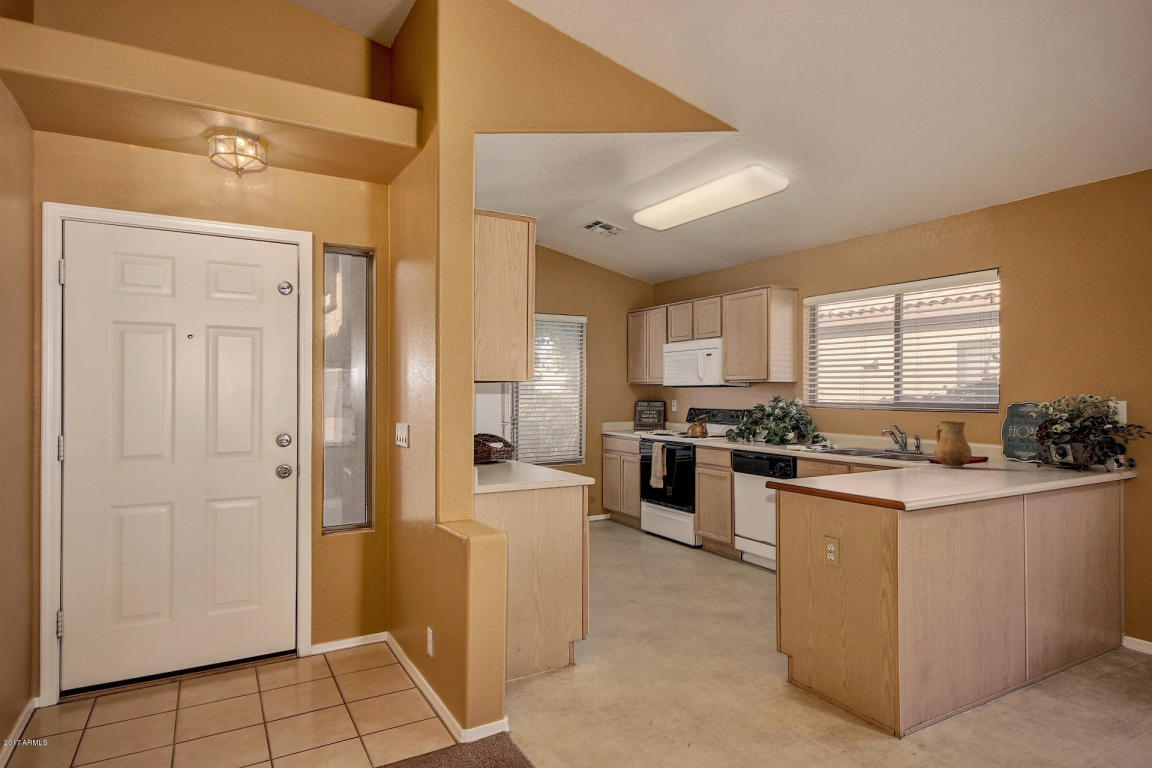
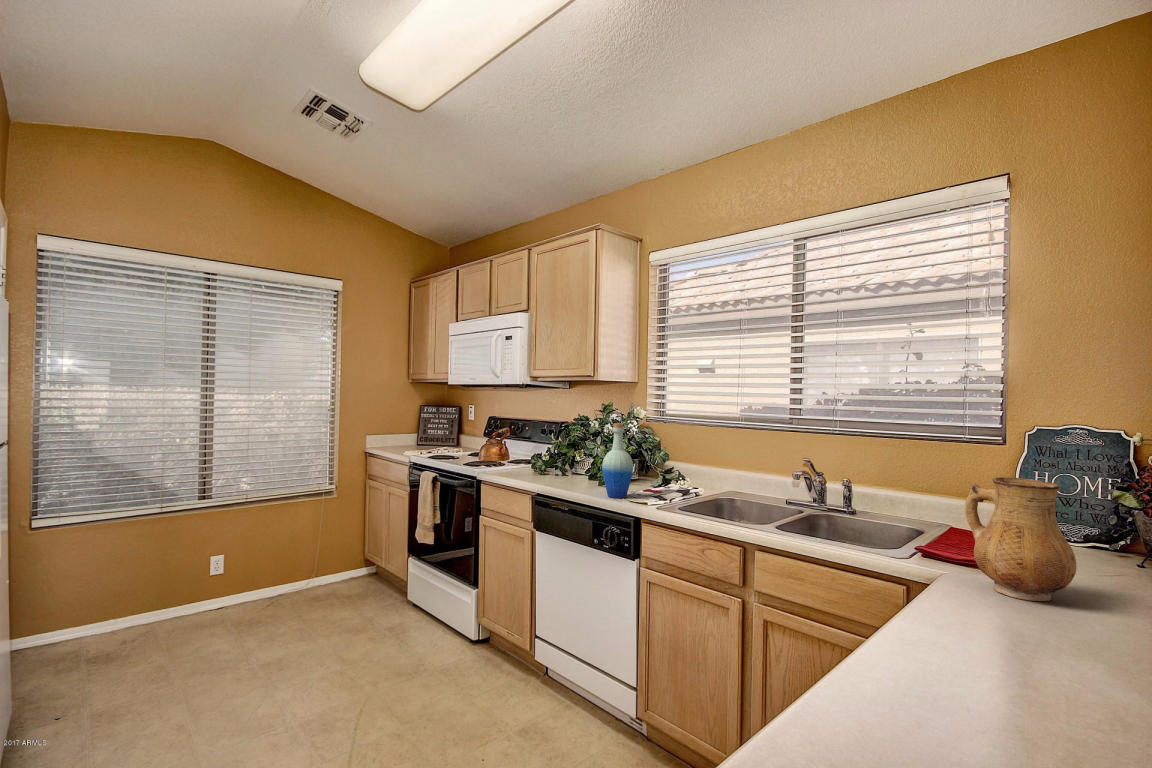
bottle: none [774,407,792,448] -> present [602,423,633,498]

